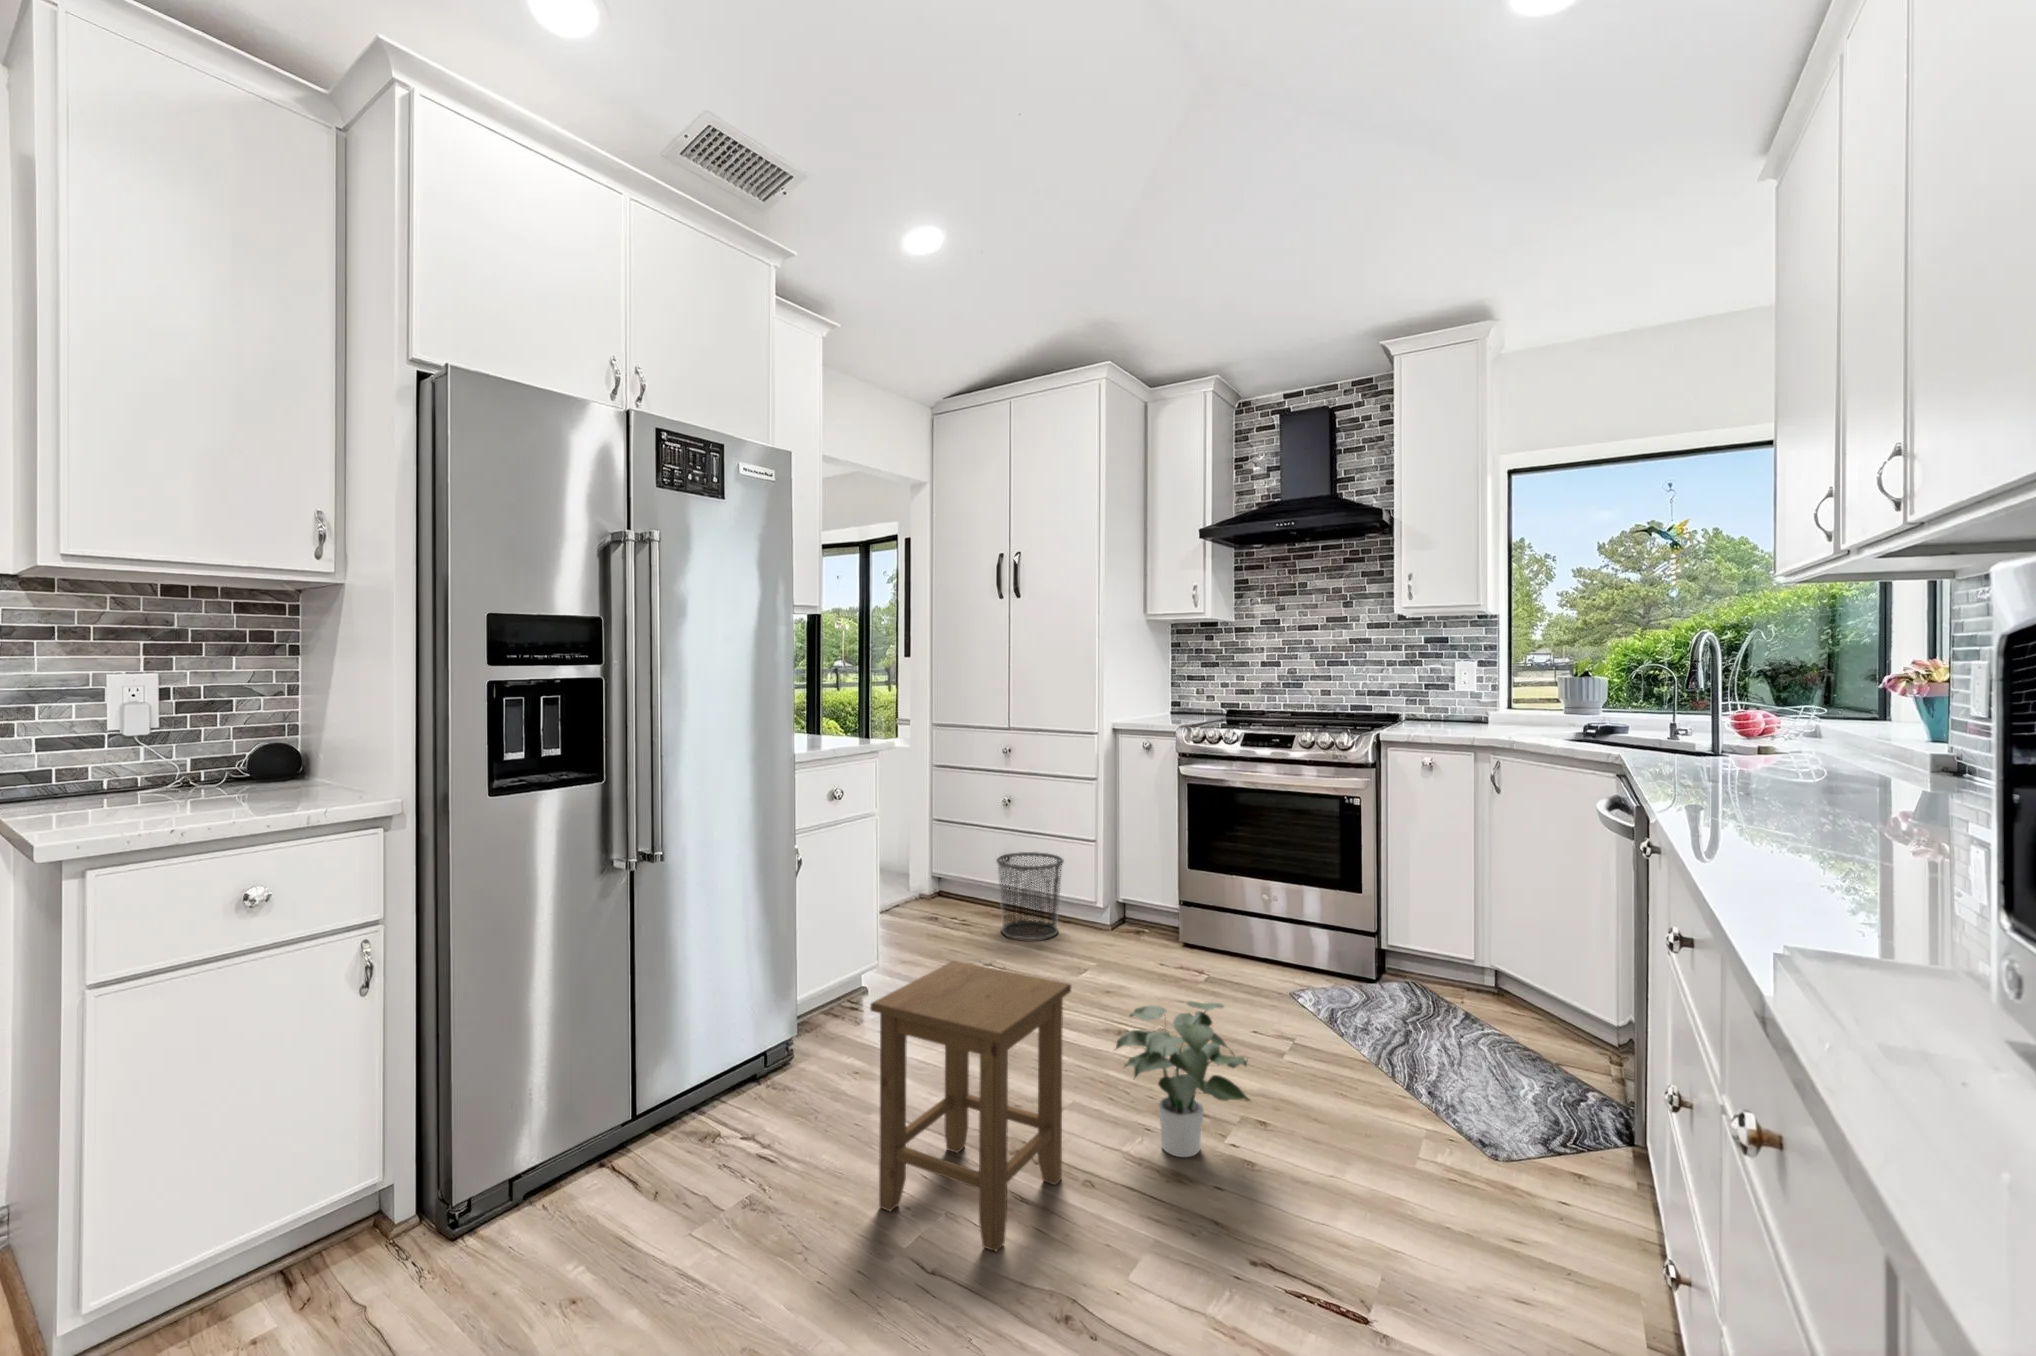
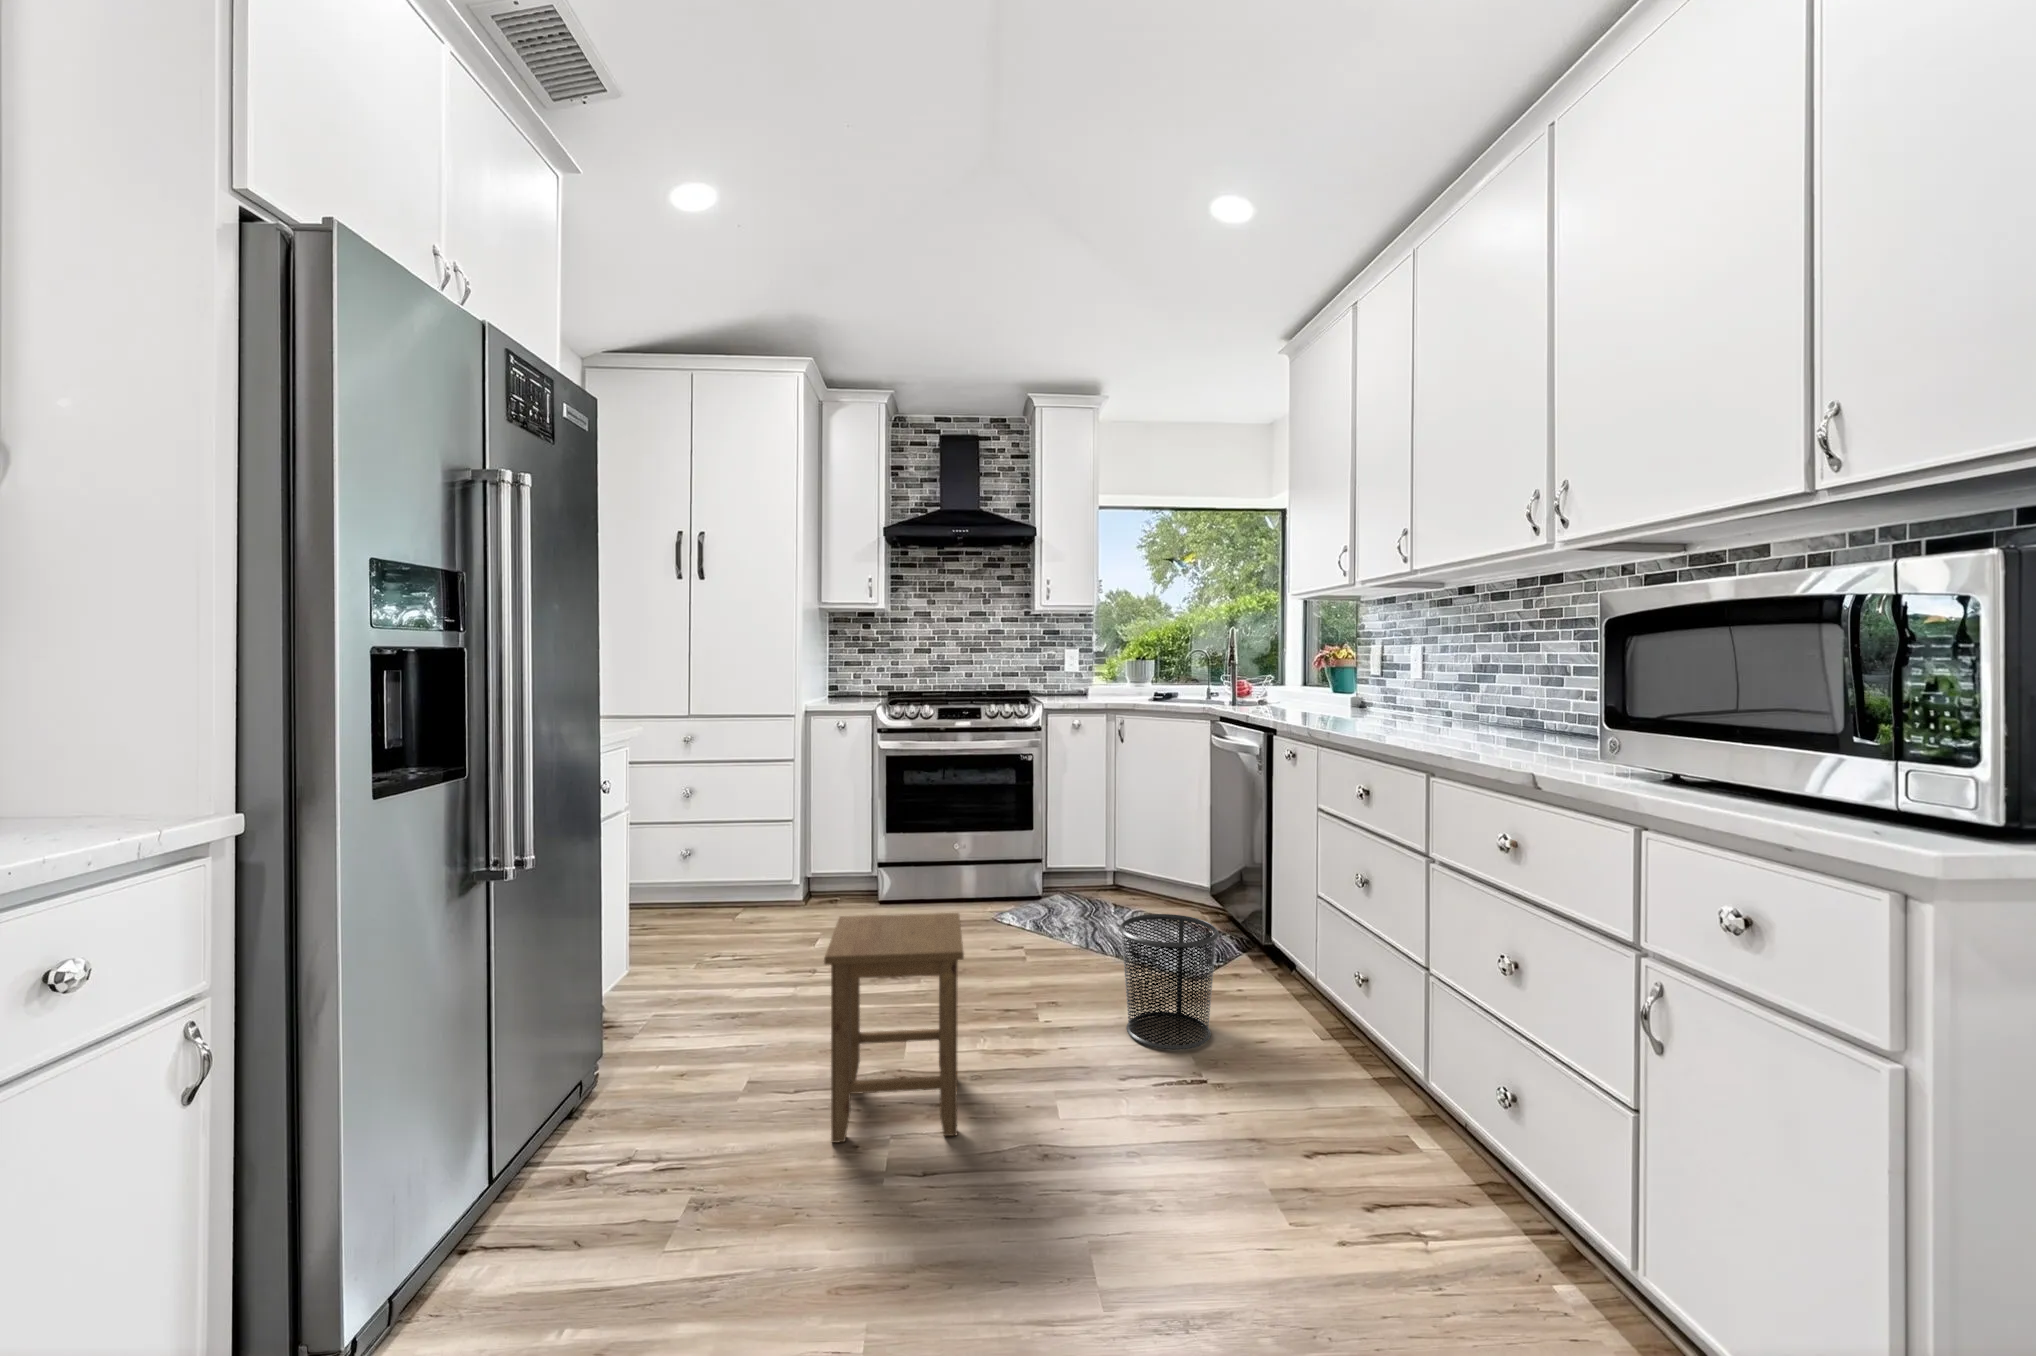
waste bin: present [996,852,1064,940] -> present [1119,914,1219,1050]
potted plant: present [1116,1001,1250,1157] -> none [961,913,1070,1038]

